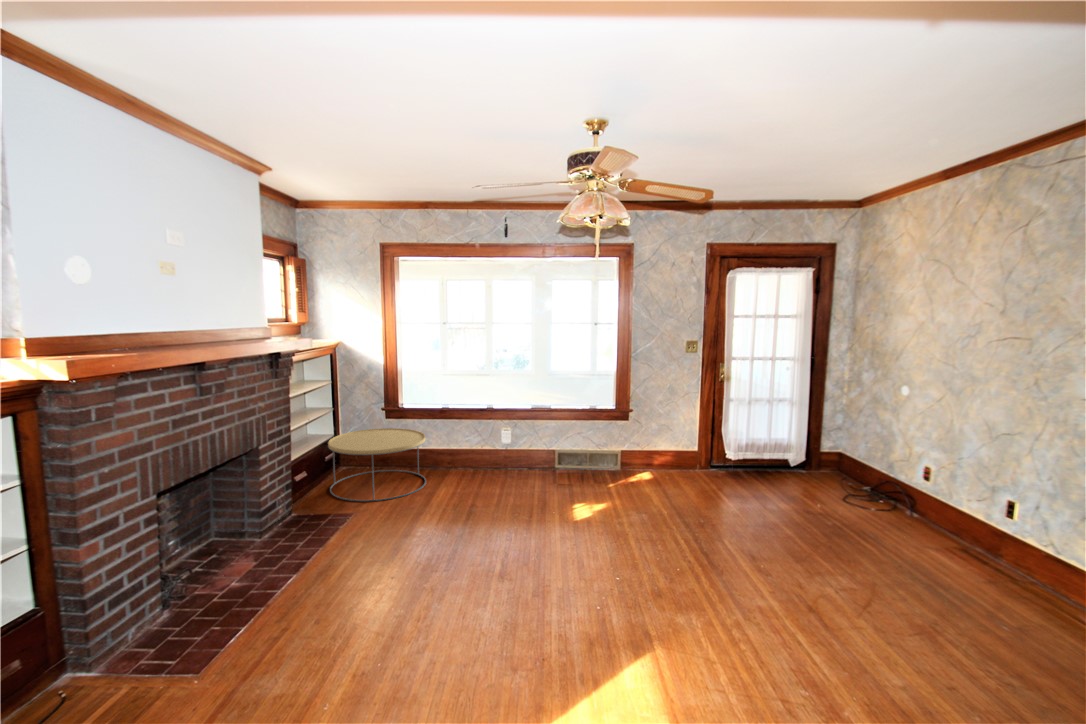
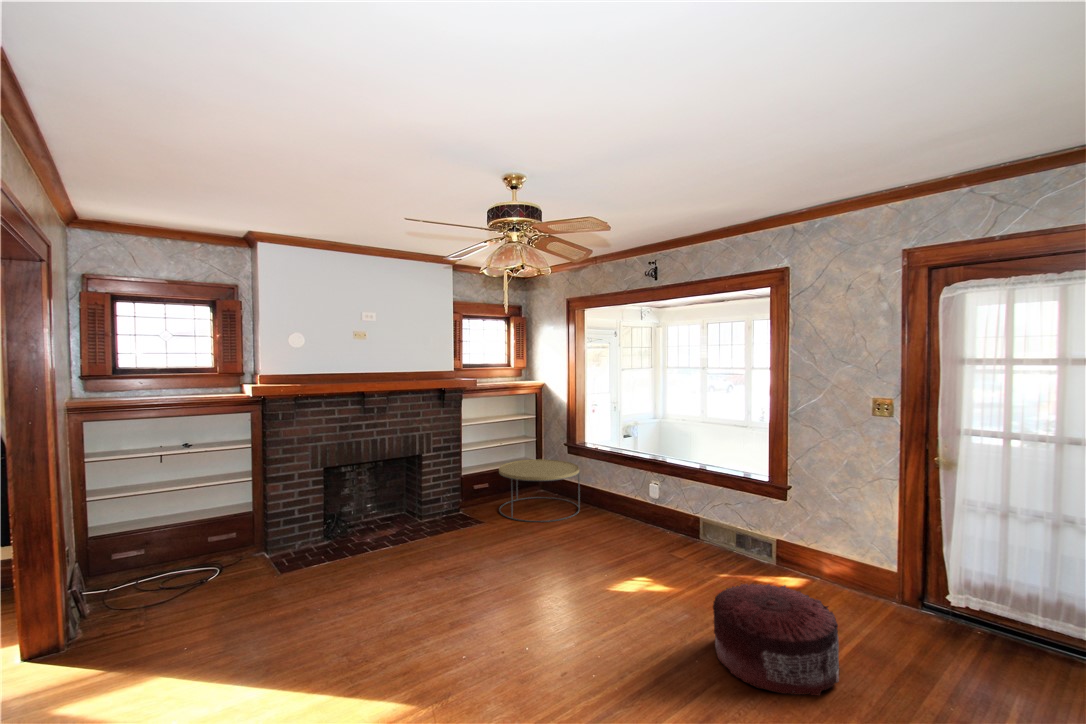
pouf: none [679,469,761,531] -> present [713,584,839,696]

